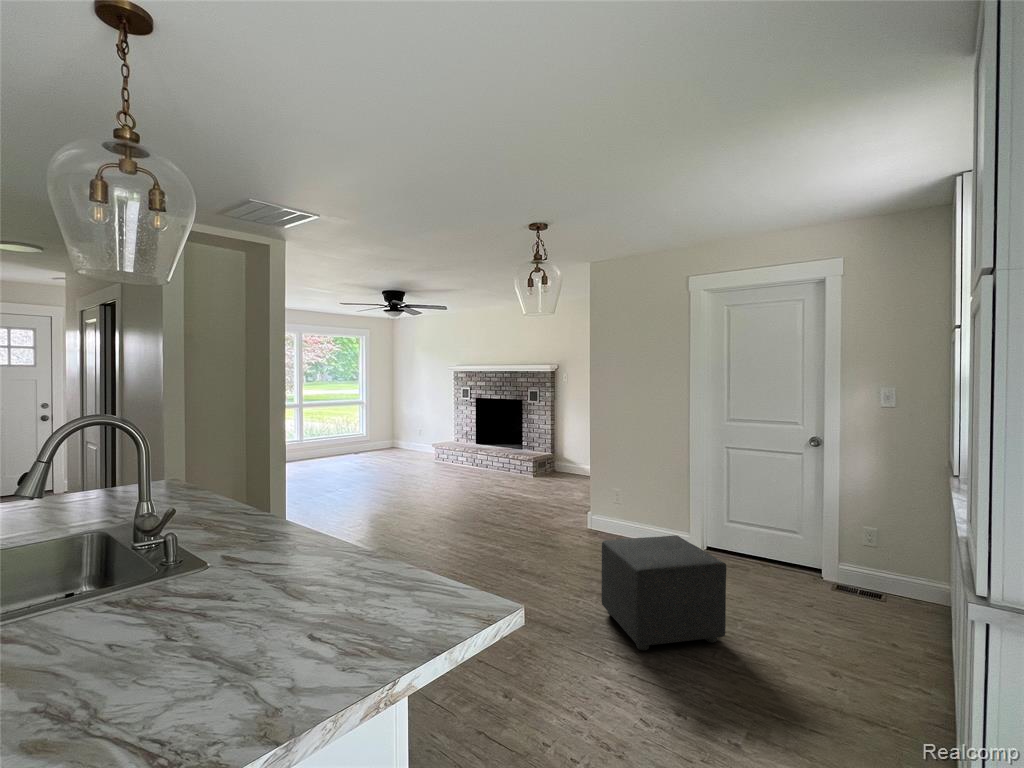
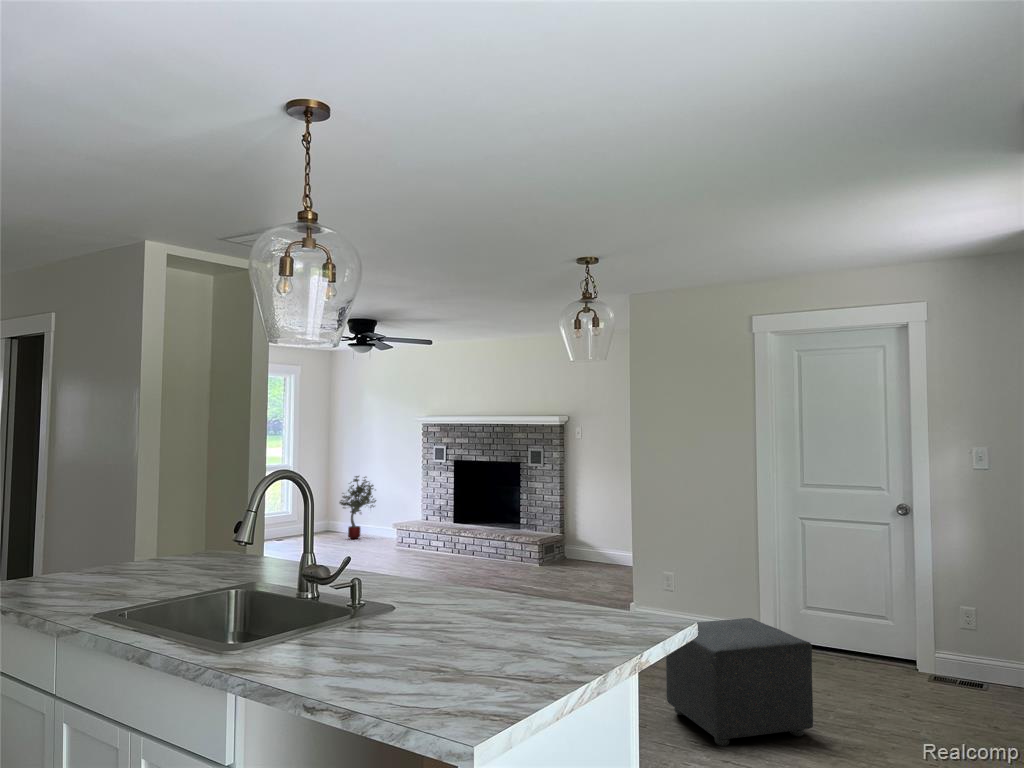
potted tree: none [396,408,423,454] -> present [340,476,376,539]

